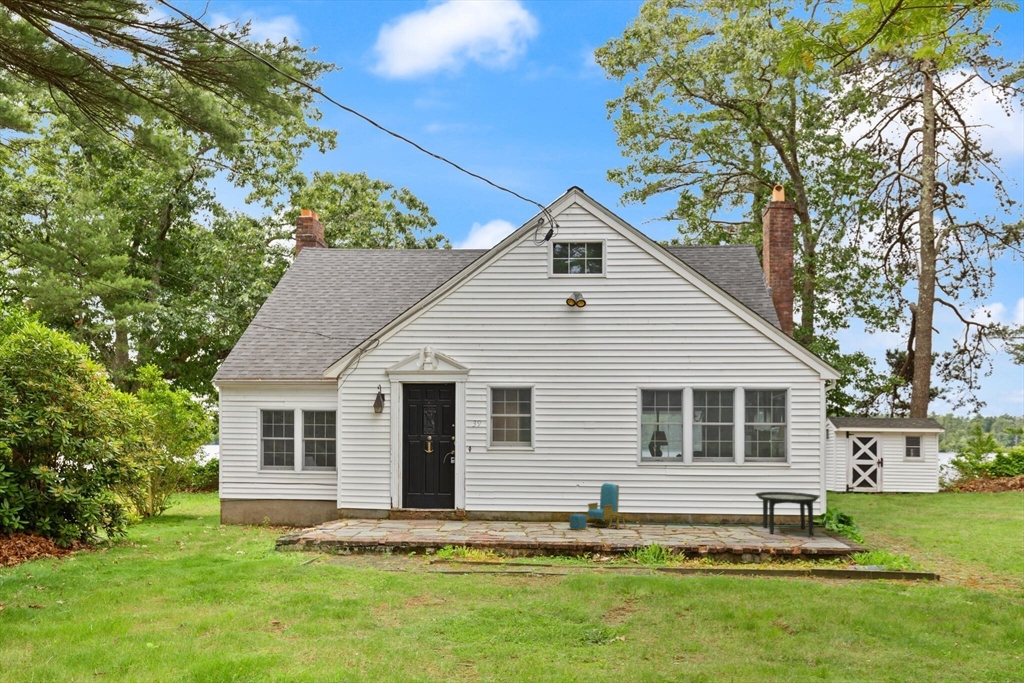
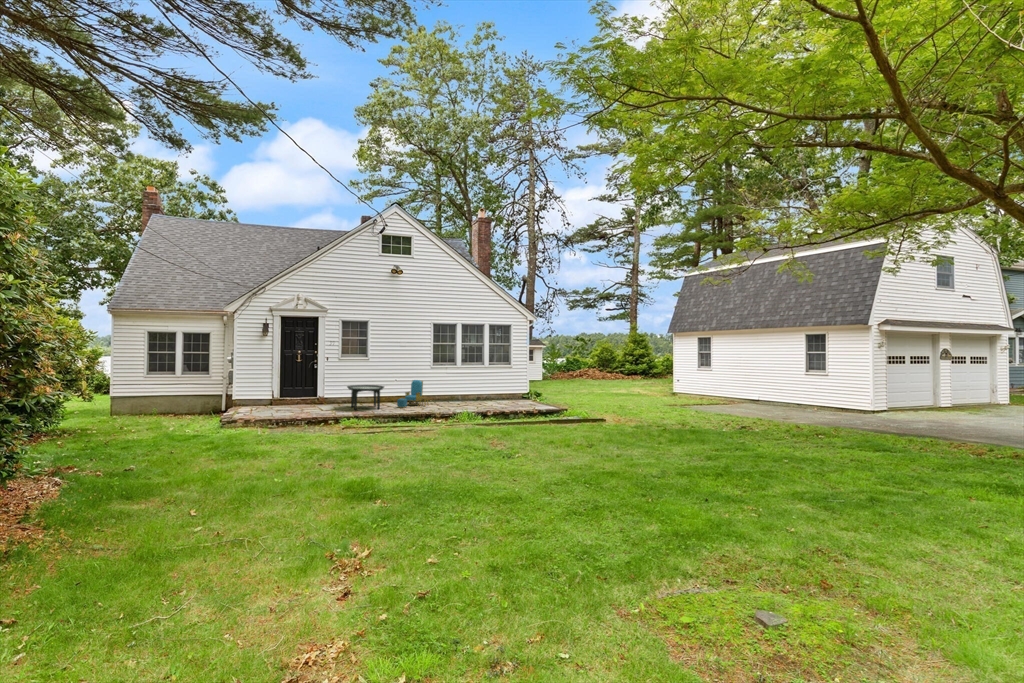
round table: present [756,492,819,535] -> present [347,385,384,410]

